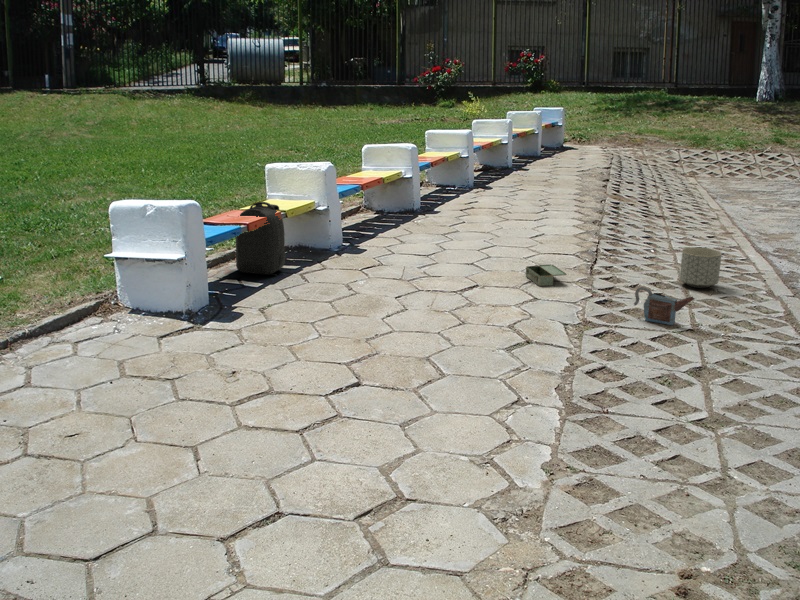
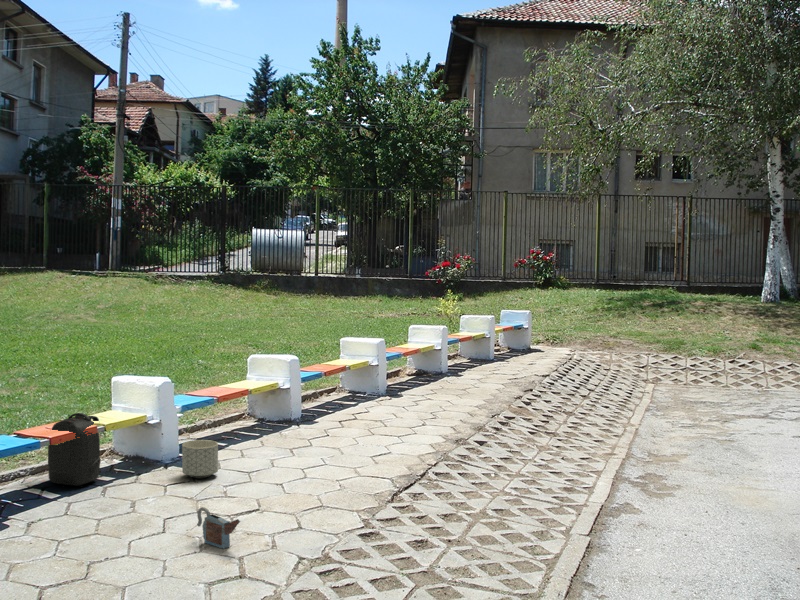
planter: present [679,247,722,288] -> present [182,440,218,479]
toolbox: present [526,265,567,286] -> none [334,482,368,505]
watering can: present [634,287,695,325] -> present [197,507,240,549]

